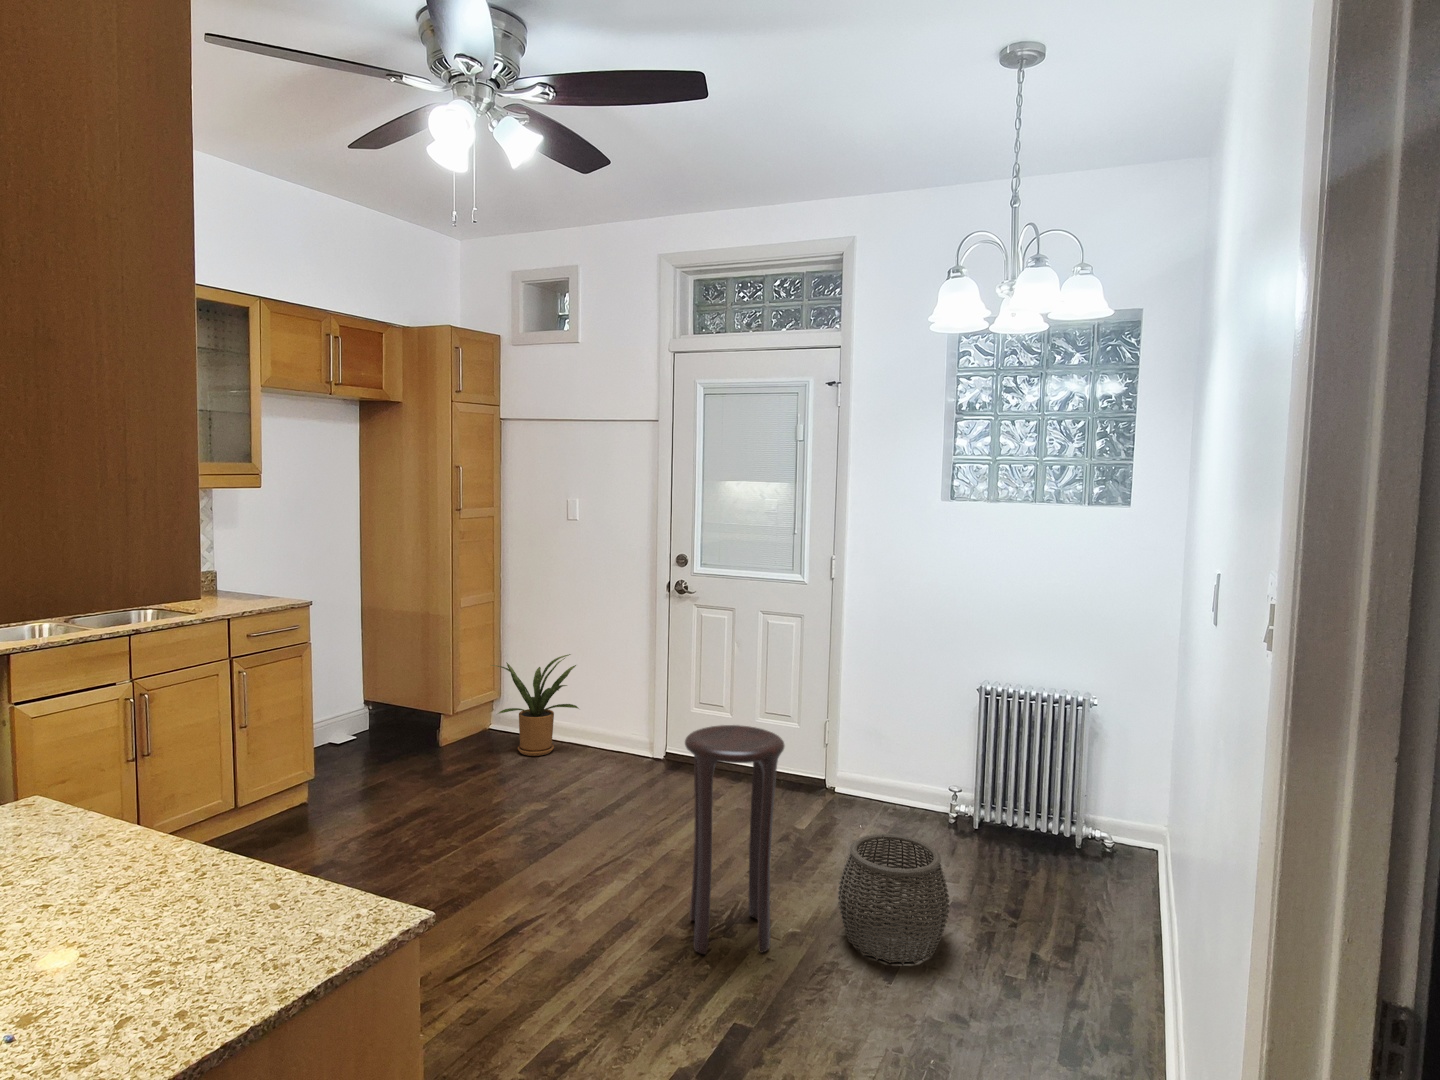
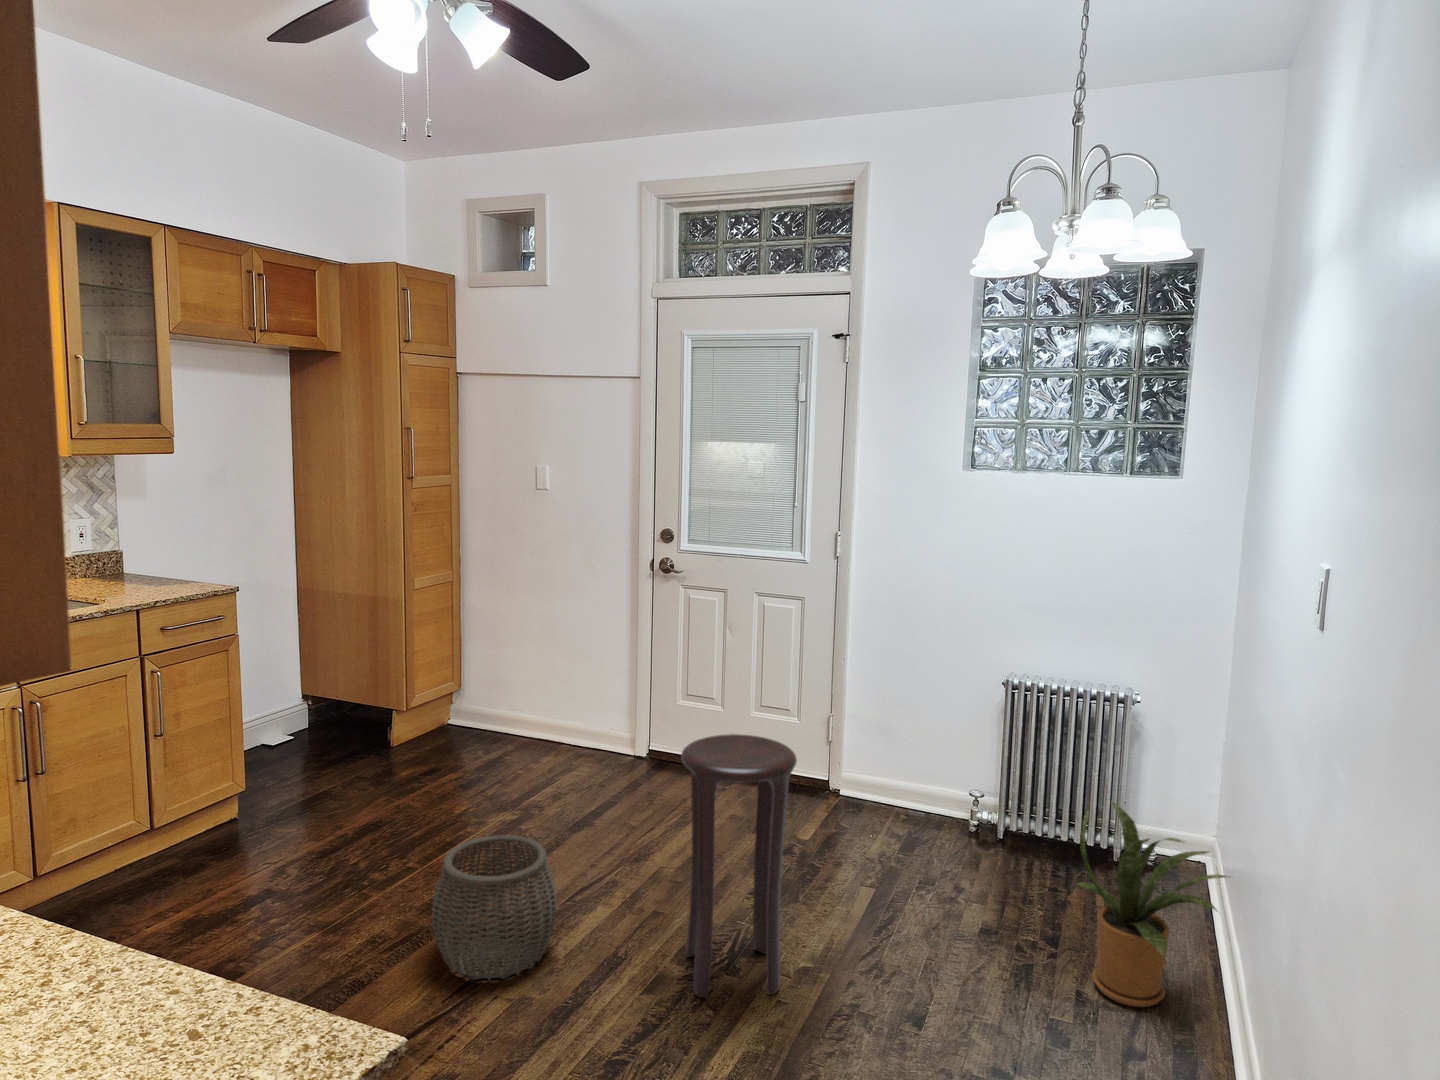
house plant: present [492,654,579,756] -> present [1077,802,1230,1007]
woven basket: present [838,834,950,964] -> present [432,835,557,980]

